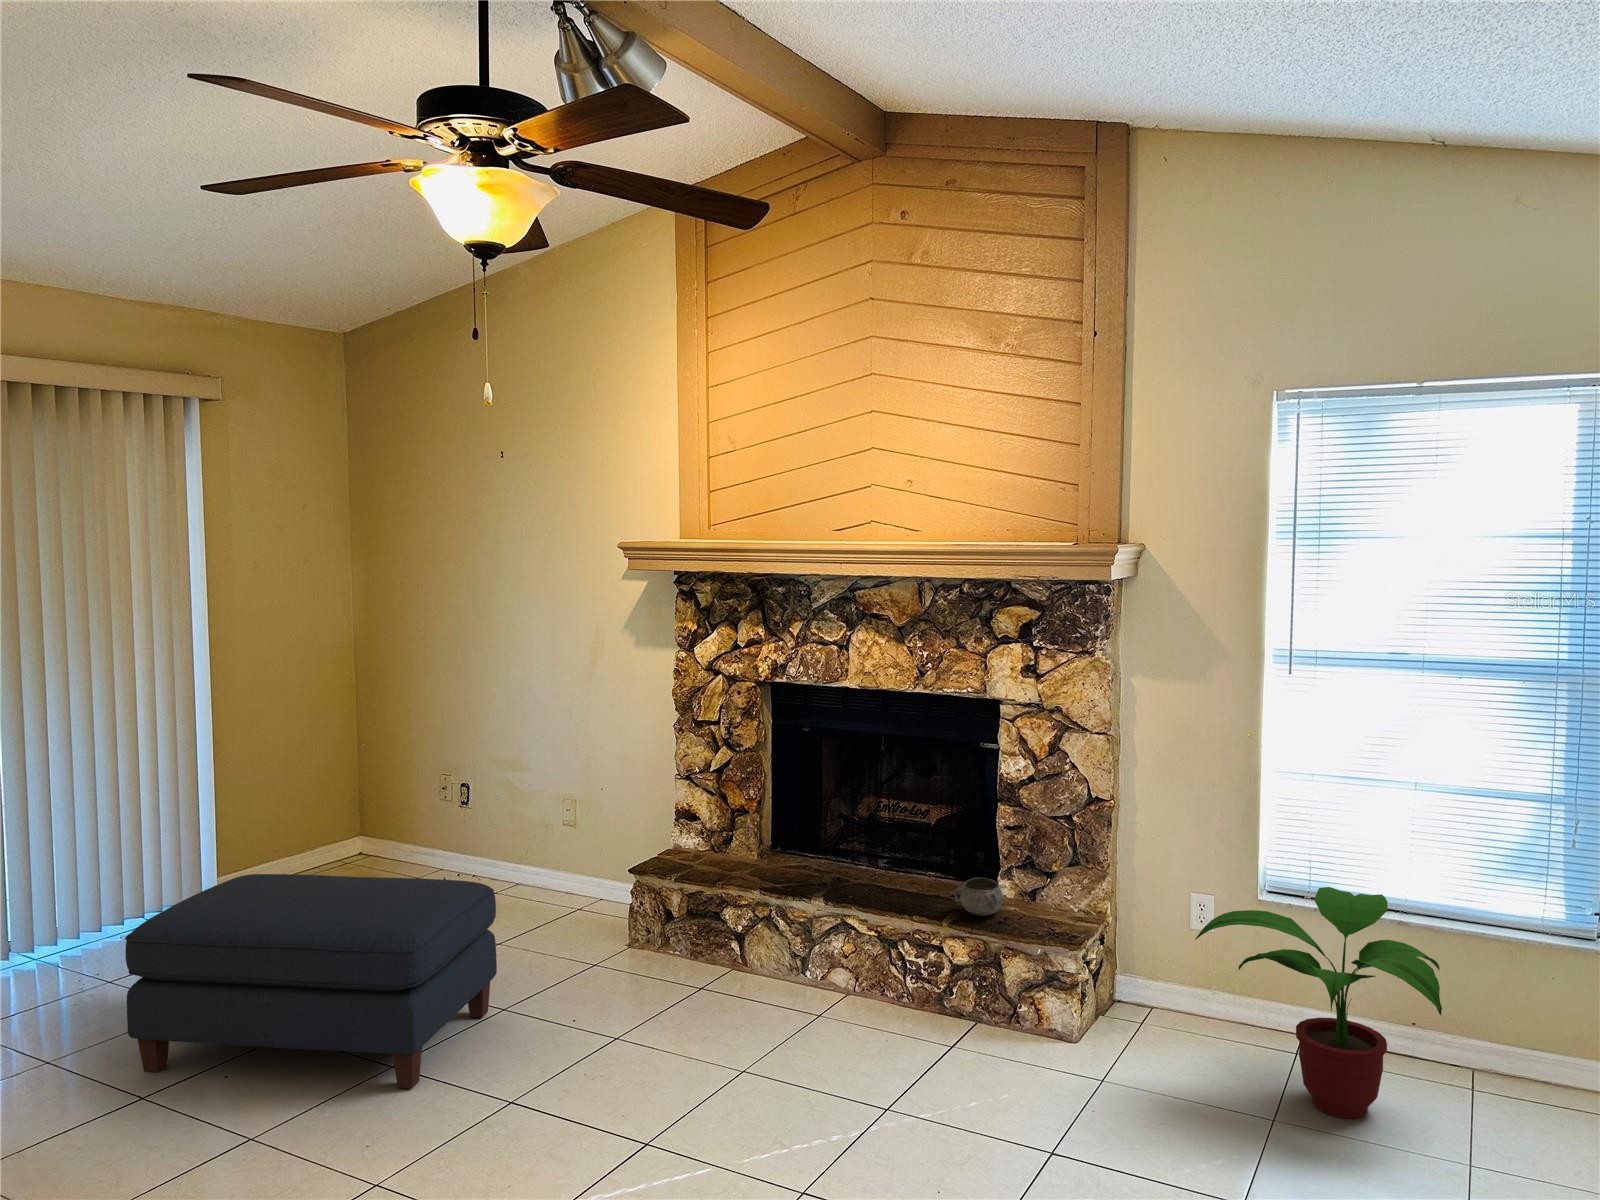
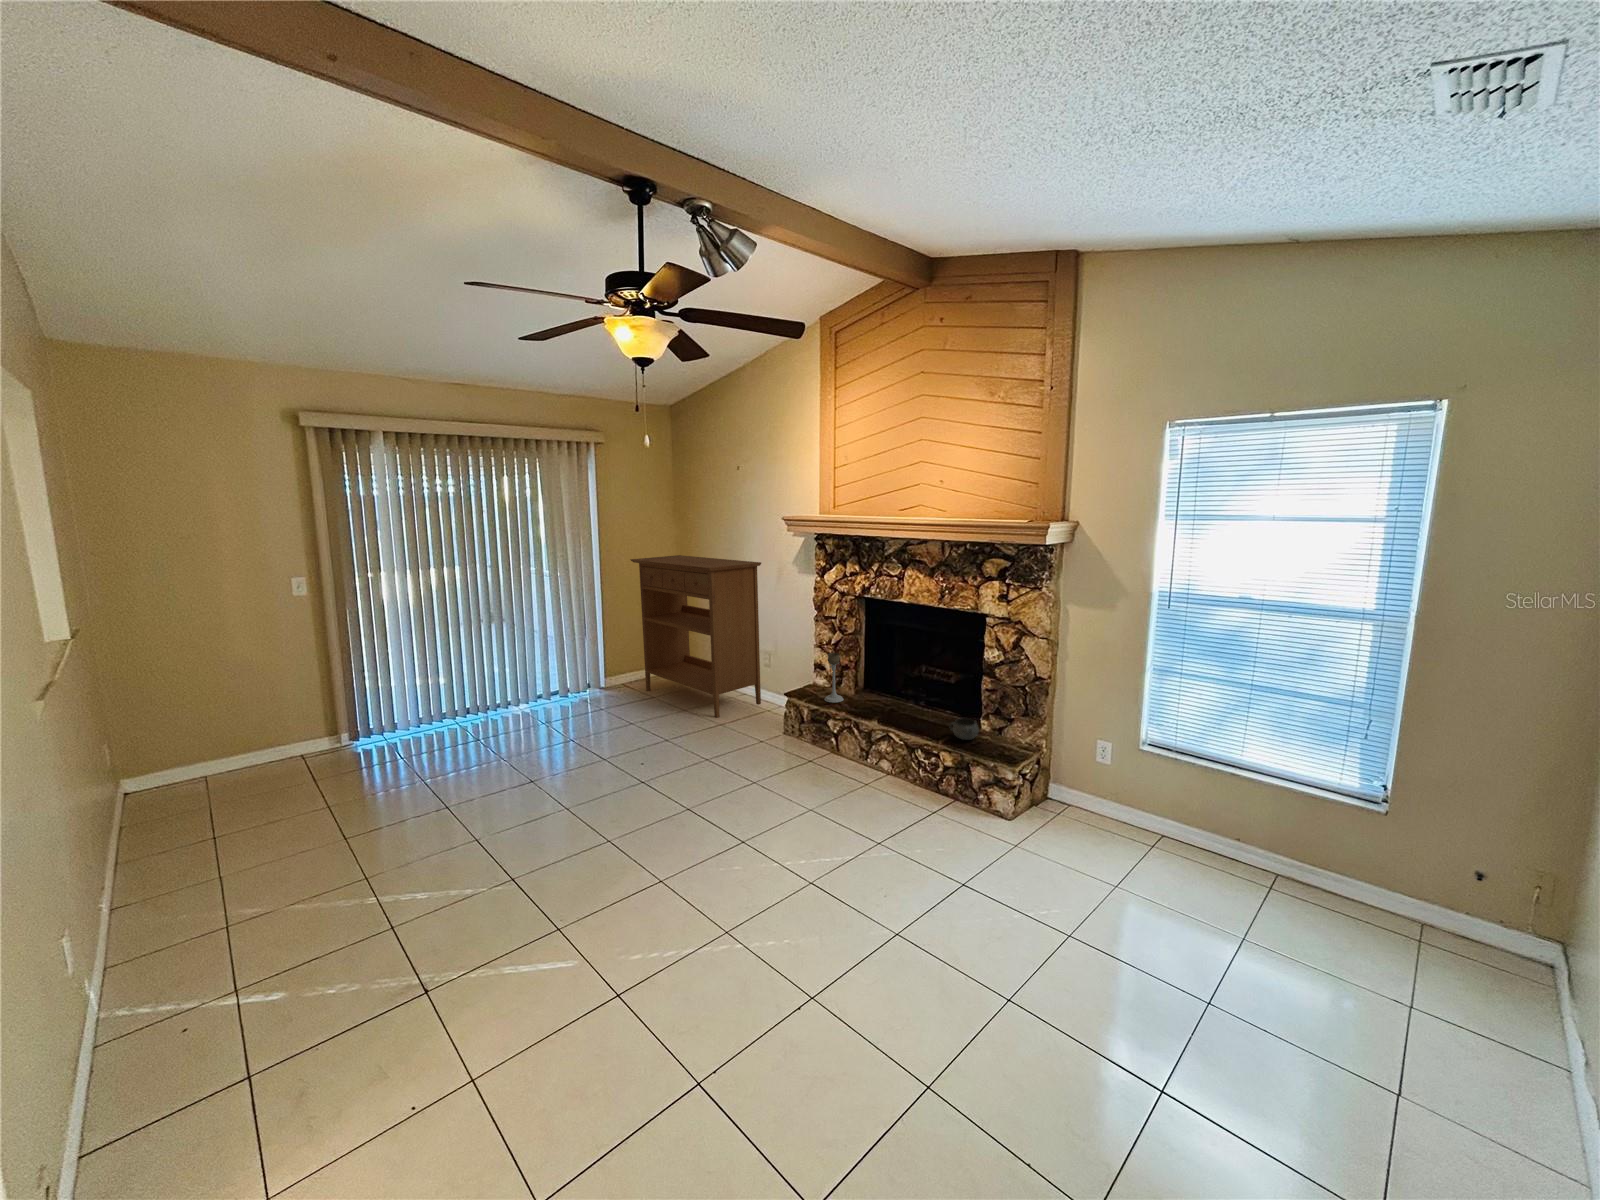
console table: none [283,621,562,928] -> present [630,555,761,717]
candle holder: none [708,784,743,875] -> present [824,653,844,703]
ottoman: present [125,874,497,1088] -> none [529,682,705,795]
potted plant: present [1195,887,1442,1119] -> none [1079,746,1246,892]

